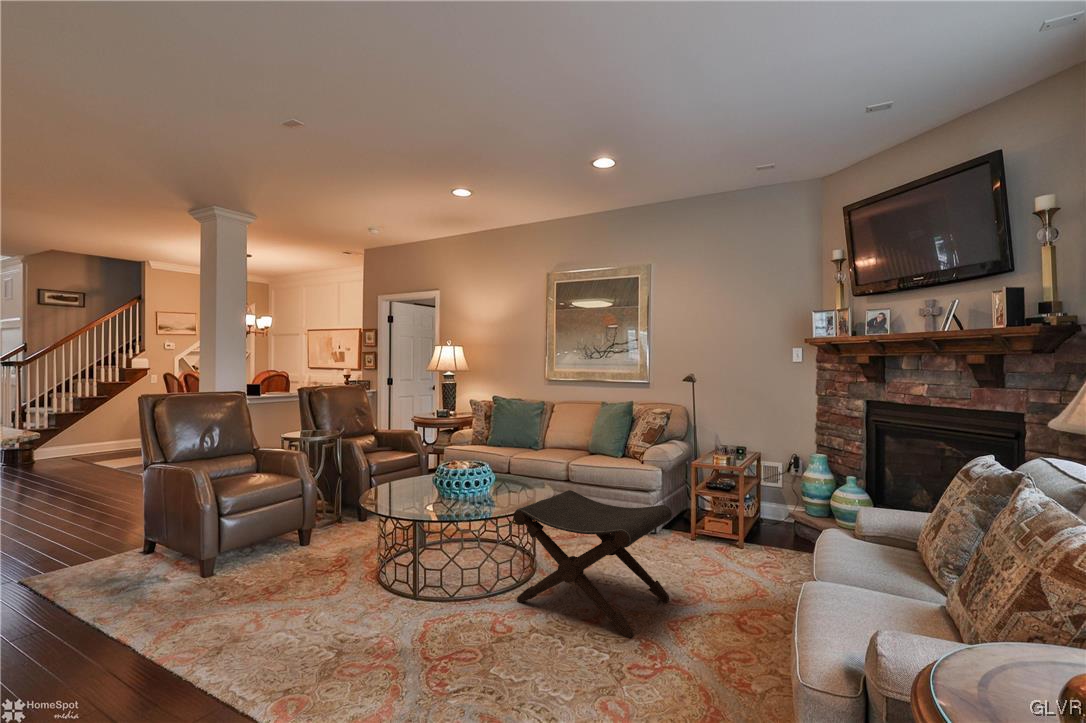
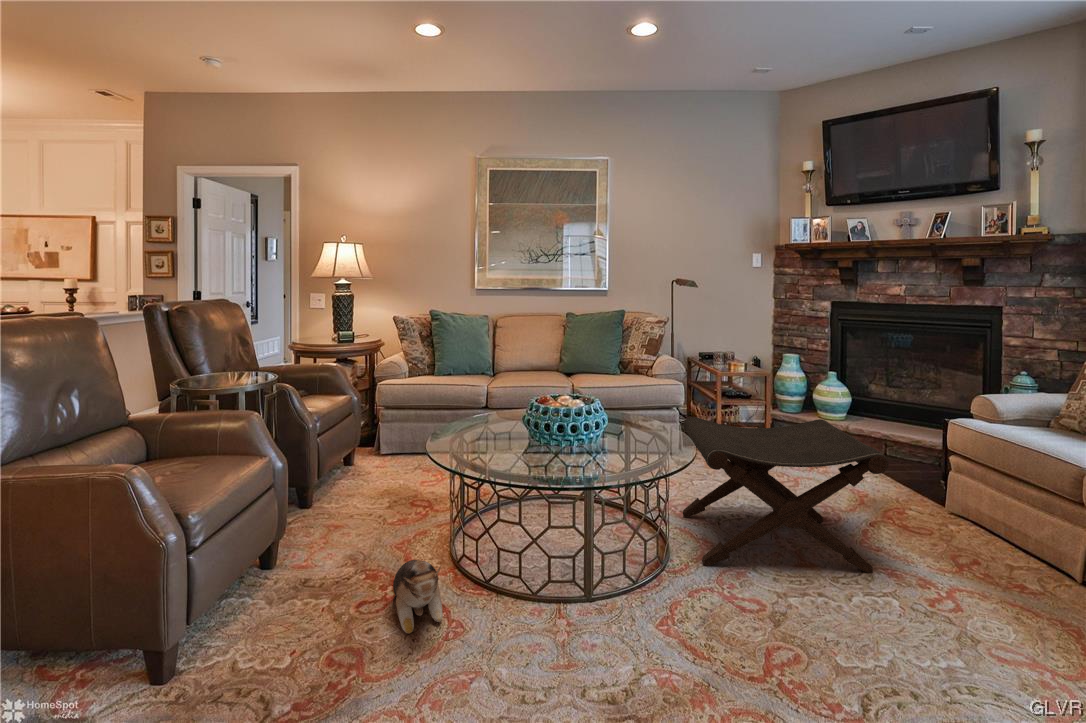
plush toy: none [302,542,349,586] -> present [393,560,443,634]

